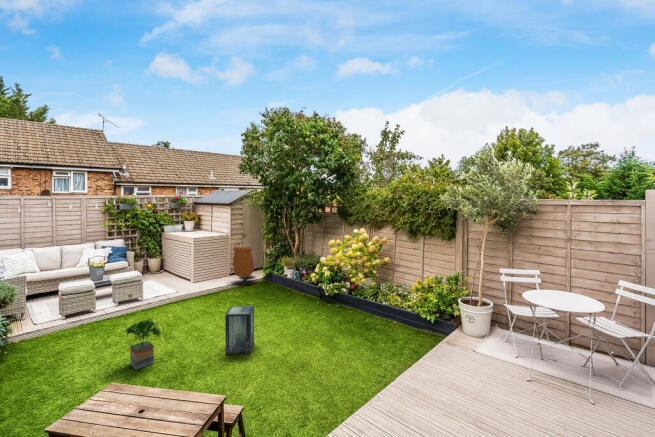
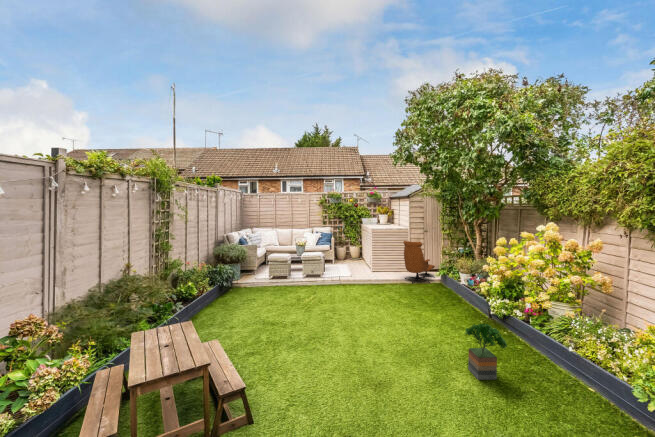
storage box: present [225,306,254,355] -> none [326,295,361,348]
potted tree: present [126,320,161,370] -> present [465,323,507,380]

